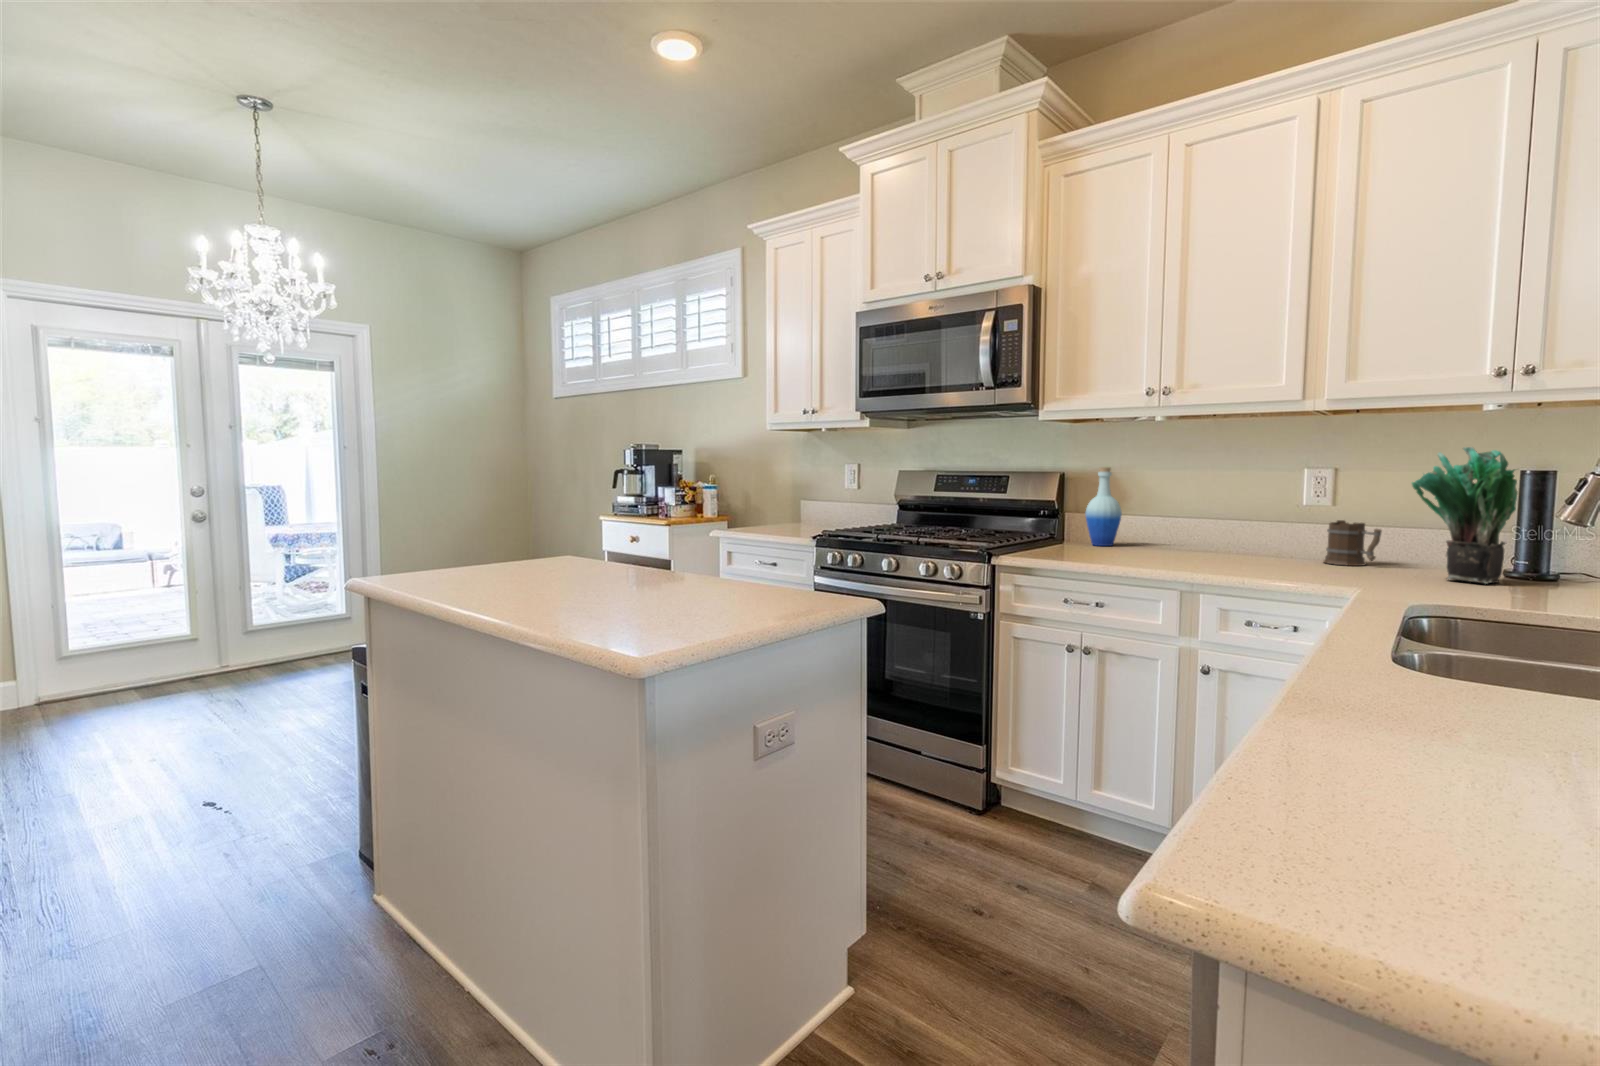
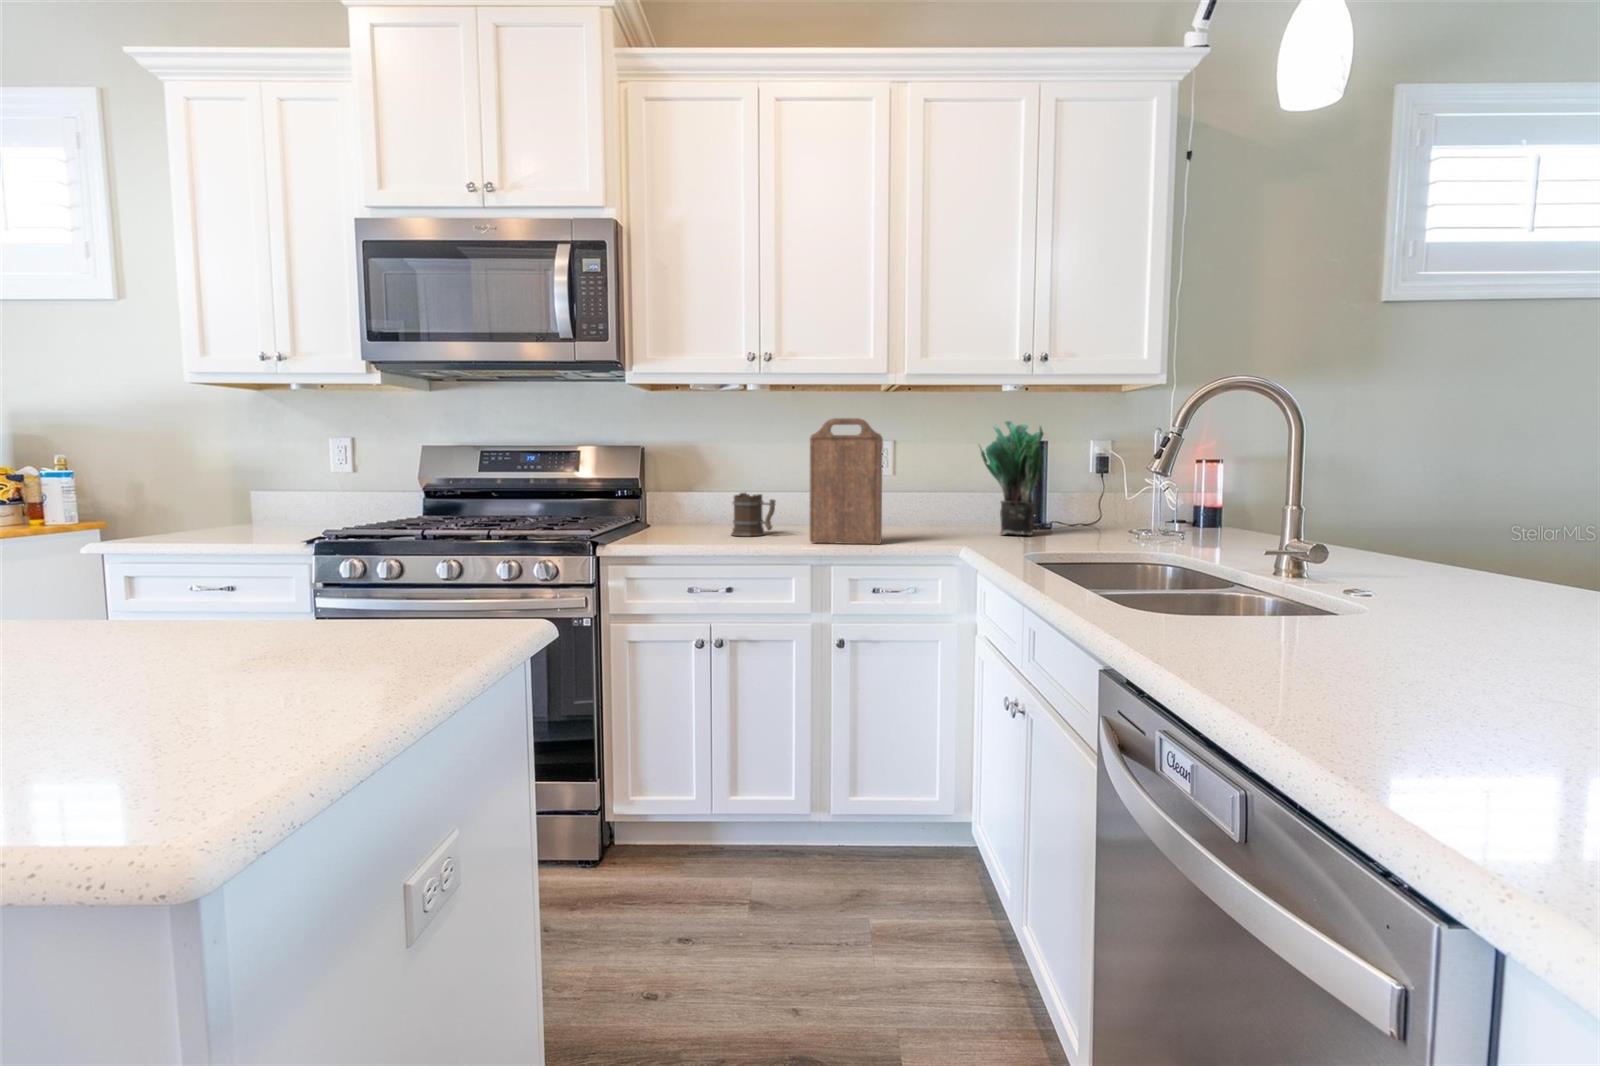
cutting board: none [1184,450,1267,577] -> present [810,418,883,544]
bottle: present [1085,467,1122,546] -> none [670,442,706,528]
mug: present [1323,520,1382,566] -> present [731,493,776,536]

